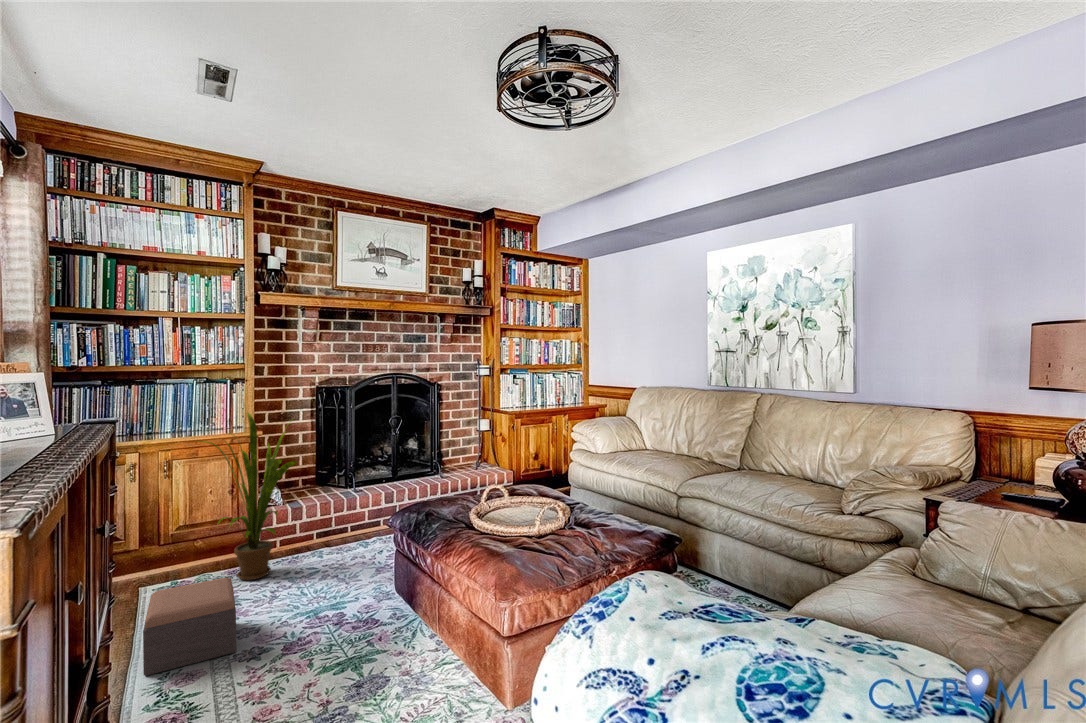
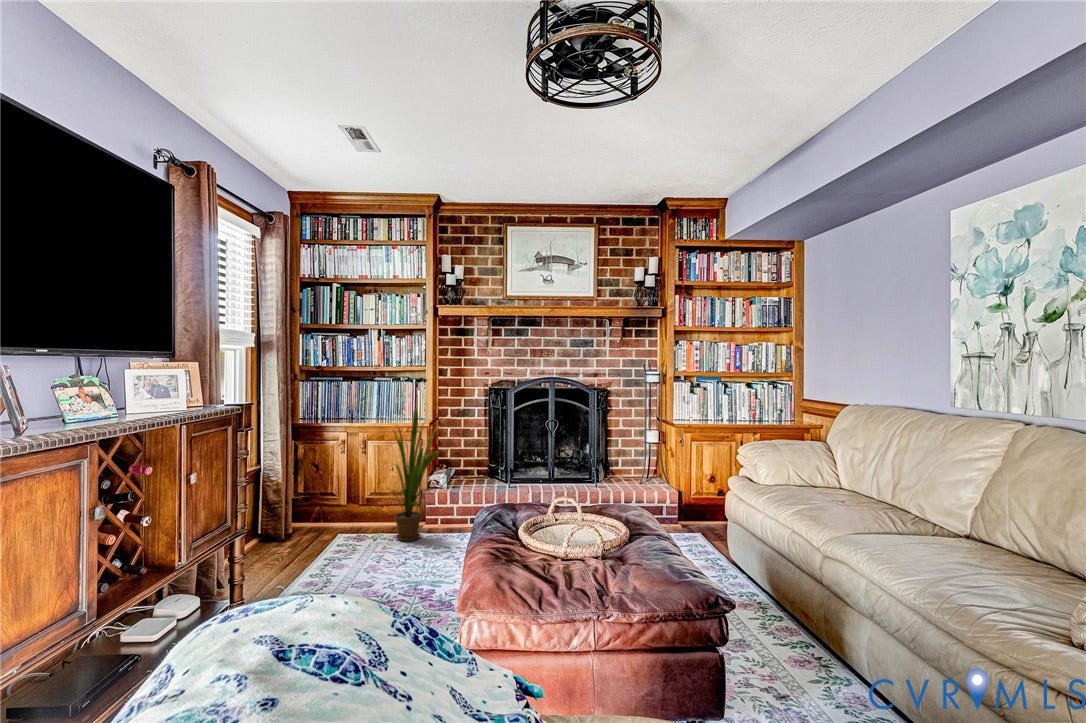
footstool: present [143,578,236,676] -> none [298,530,367,583]

